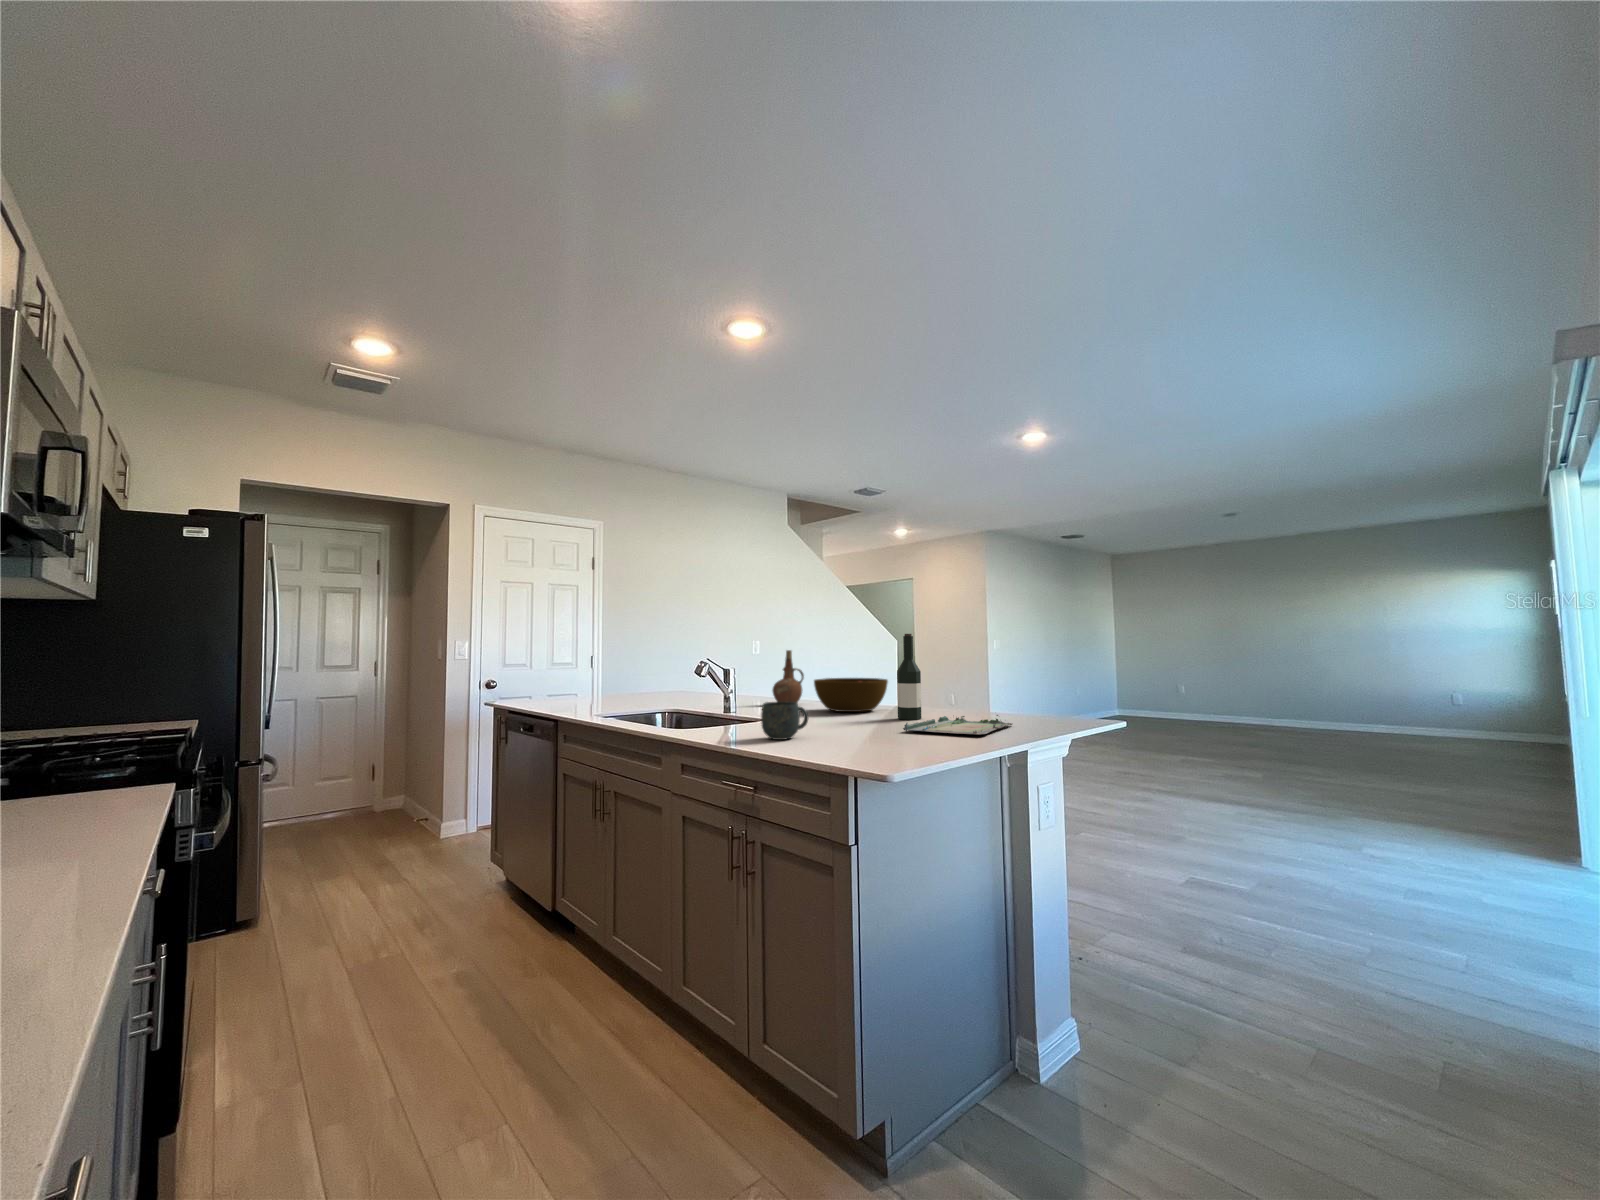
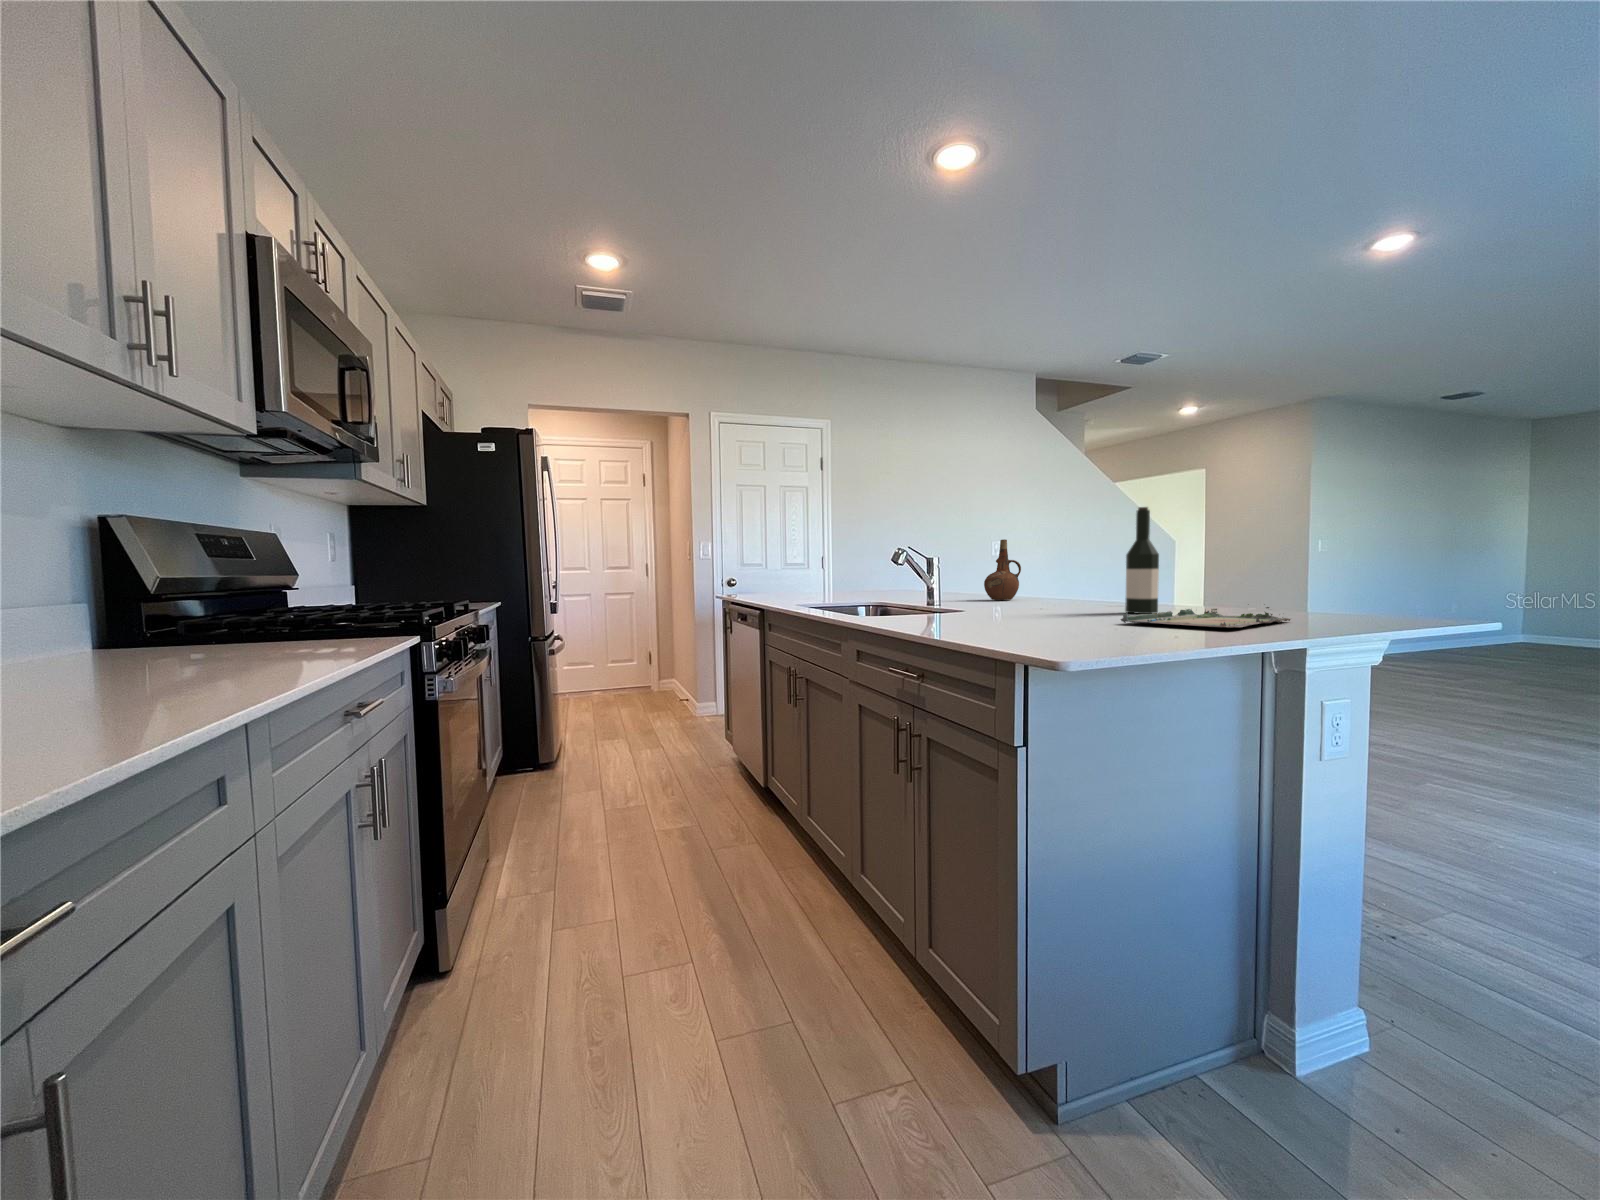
bowl: present [814,678,888,712] -> none [1025,568,1120,606]
mug: present [761,702,809,740] -> none [938,584,995,626]

